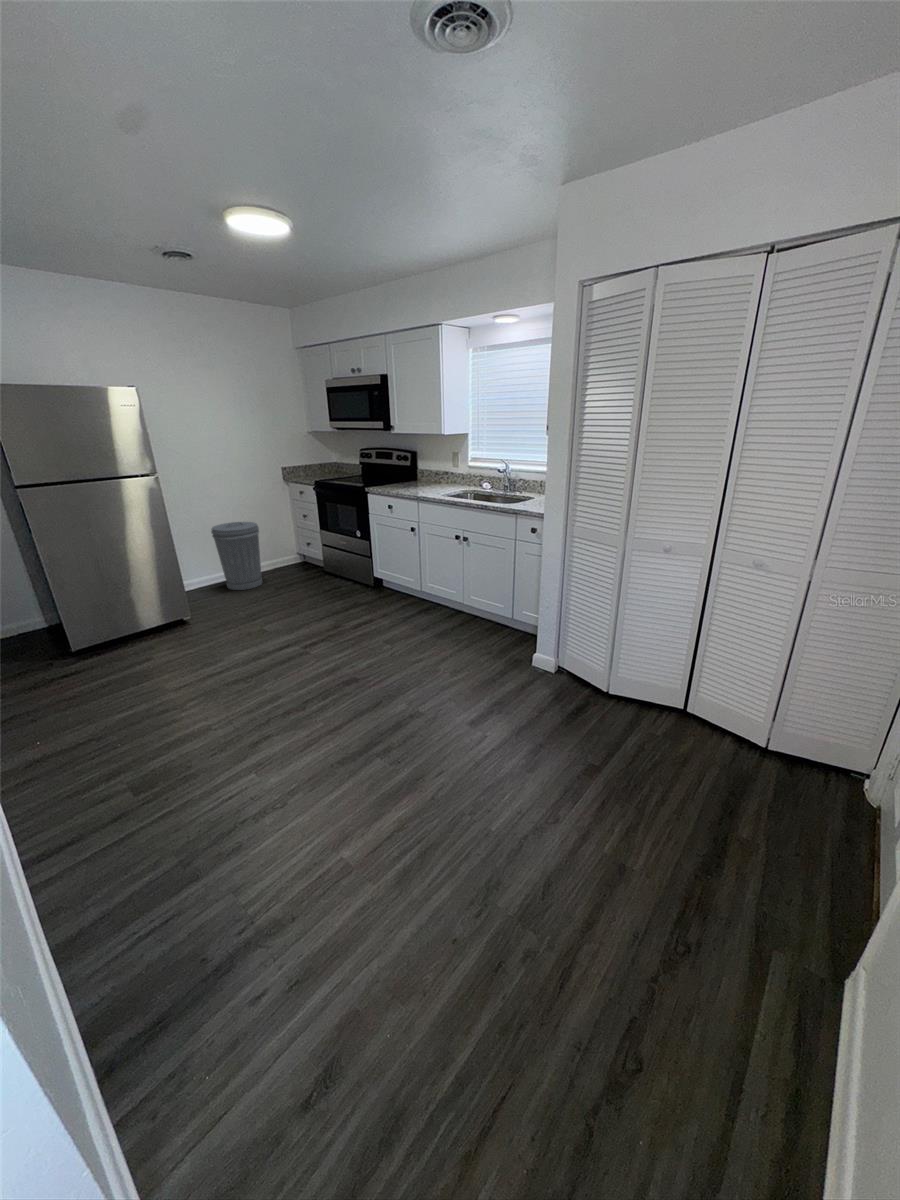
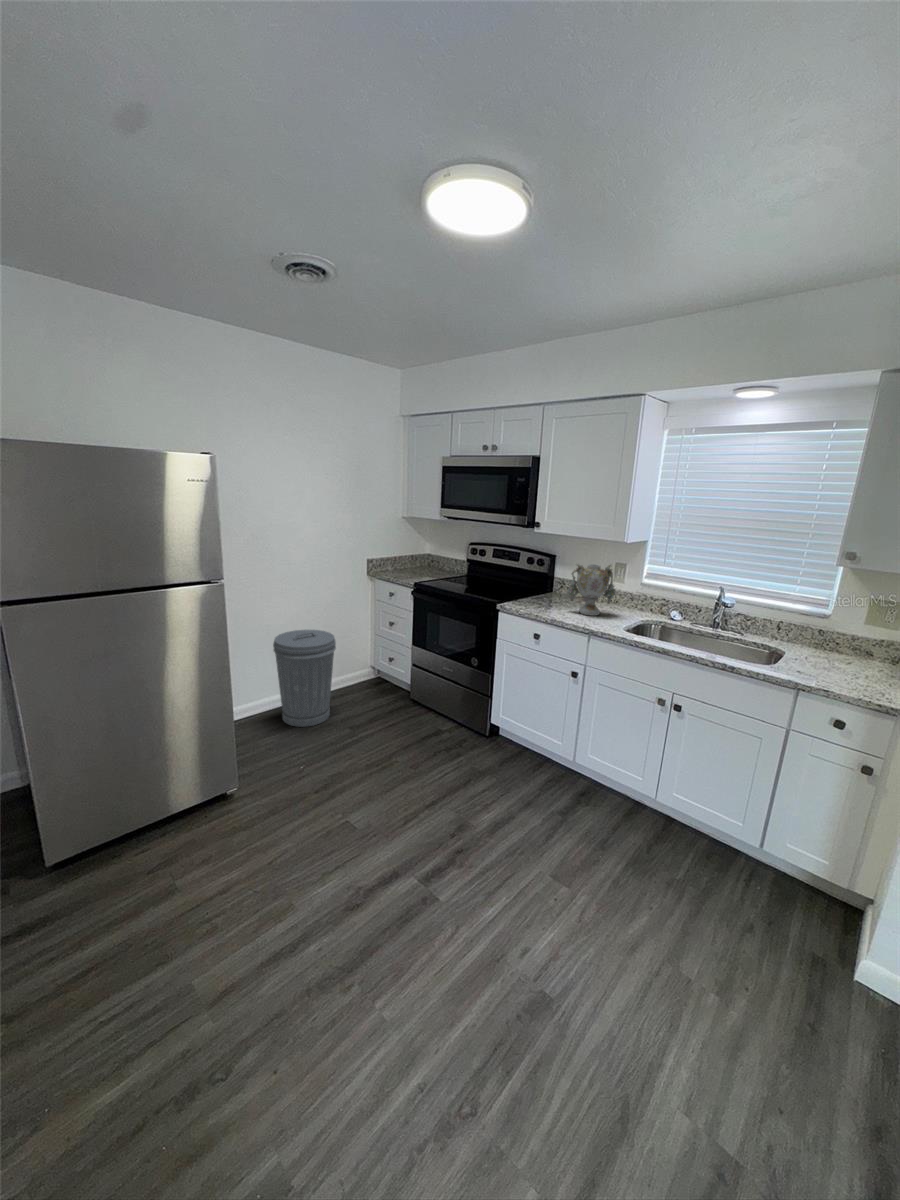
vase: none [409,451,441,489] -> present [567,564,615,616]

